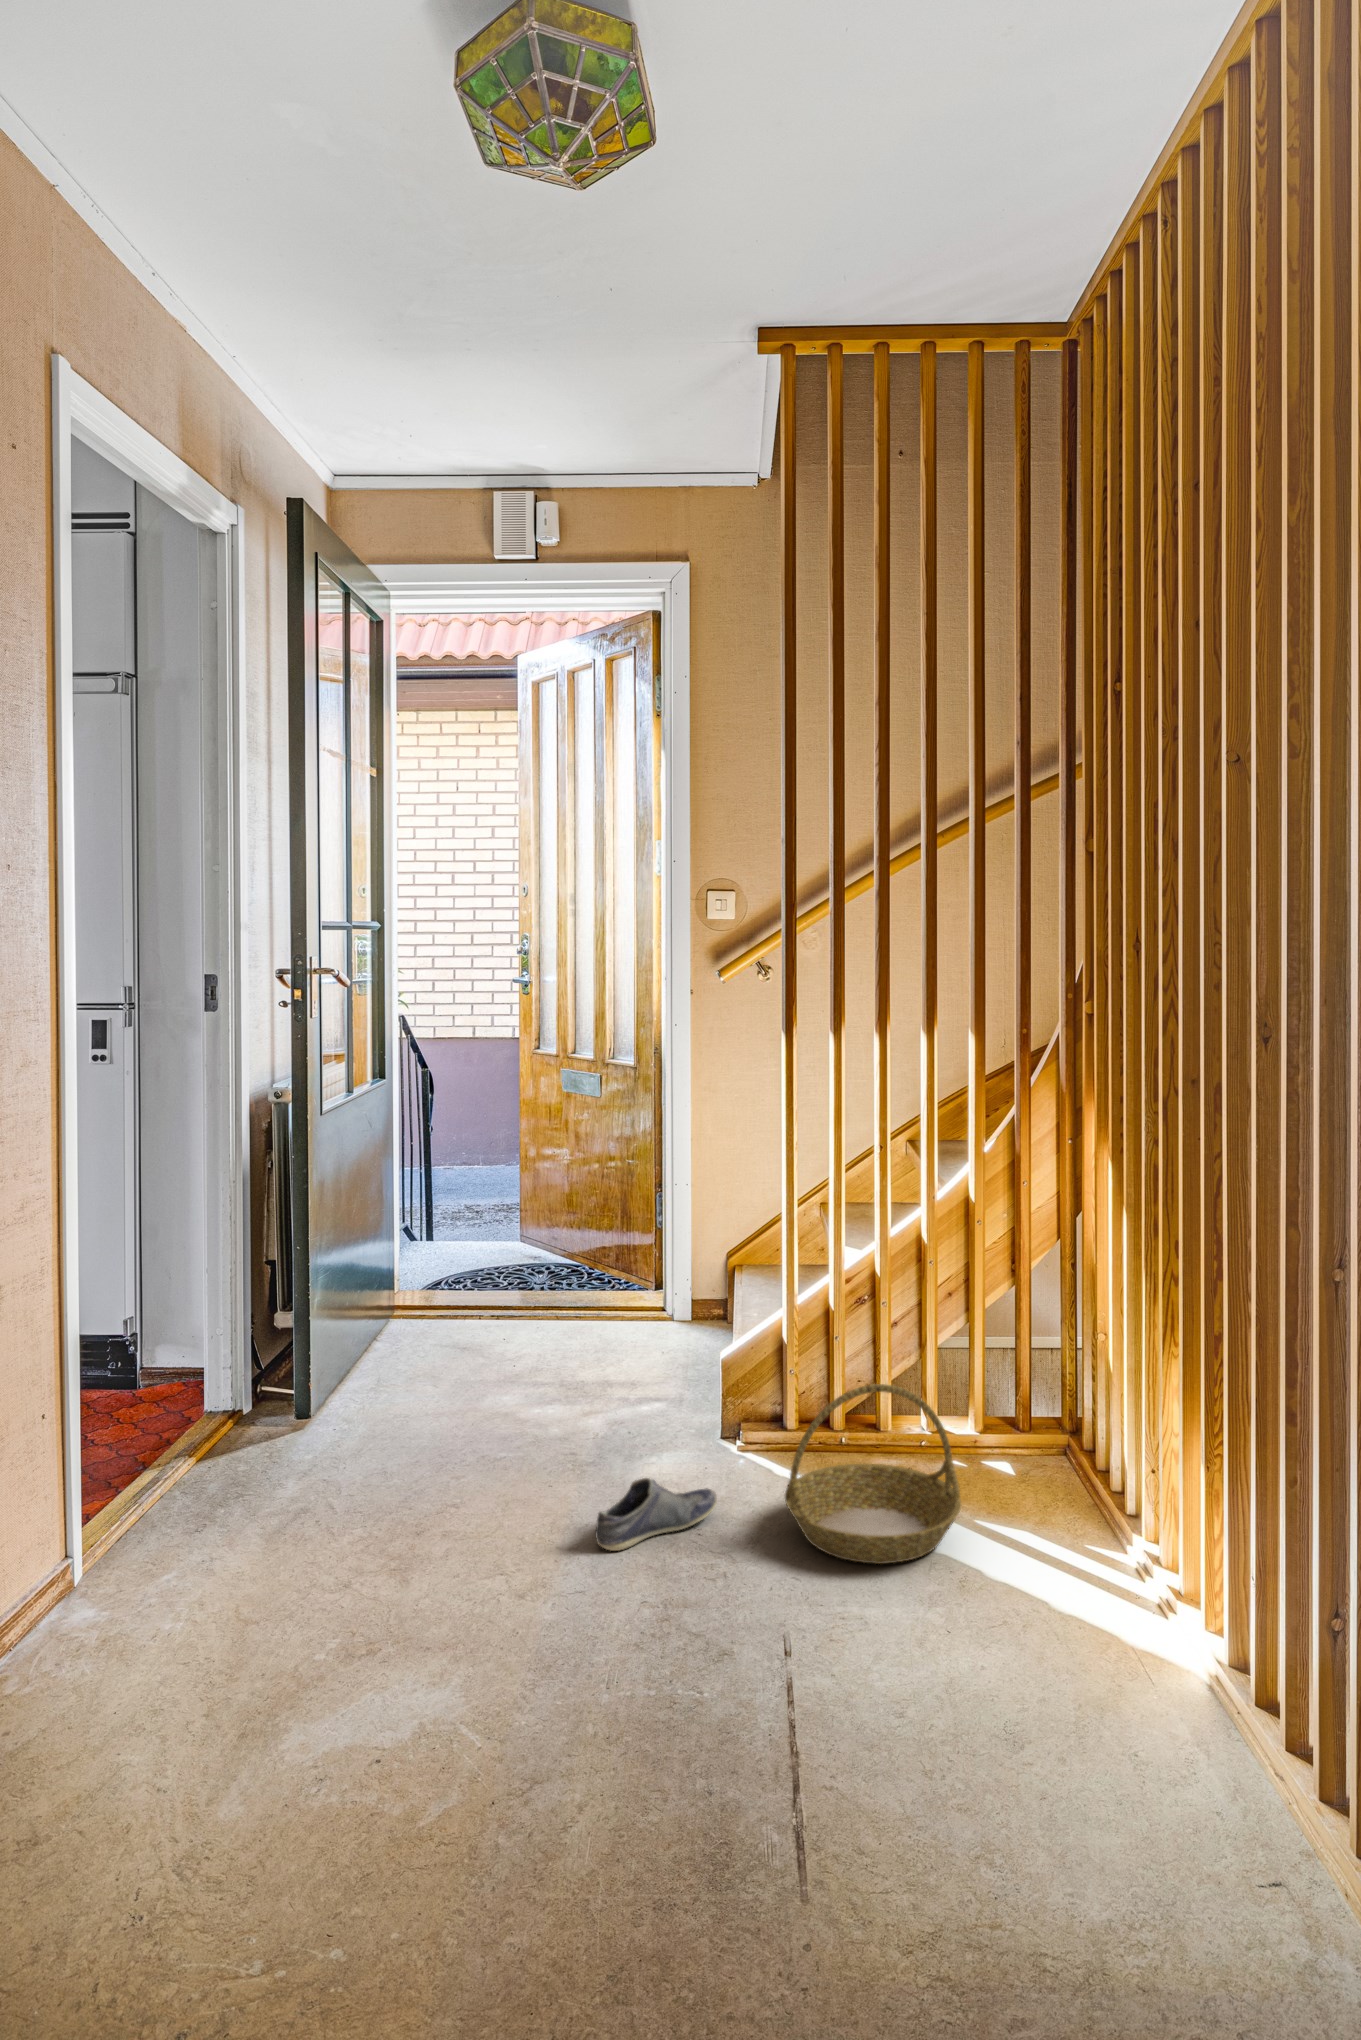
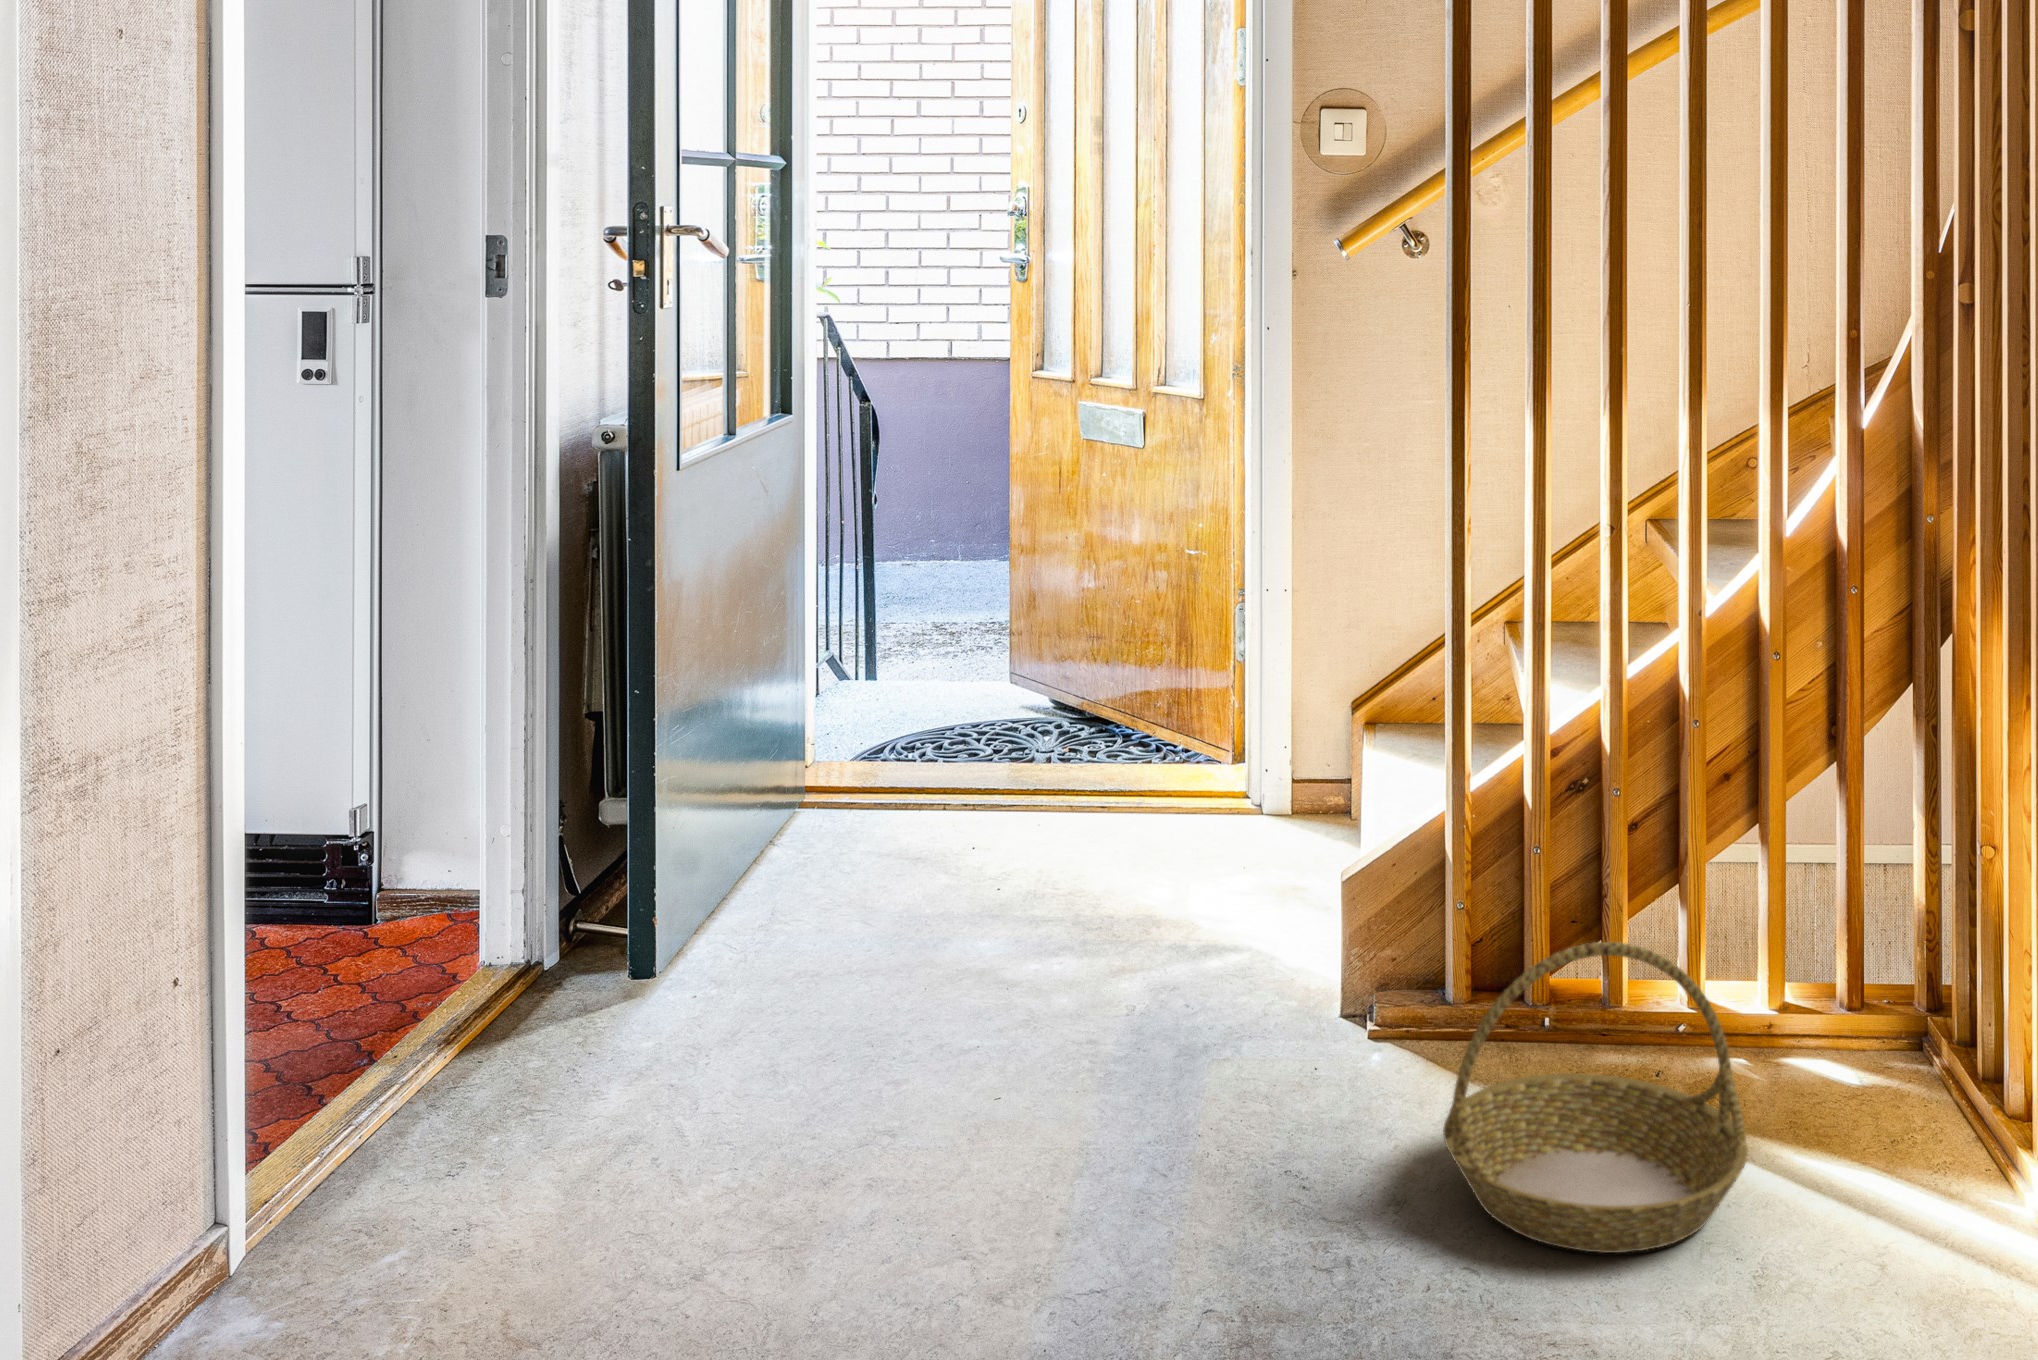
shoe: present [596,1478,717,1551] -> none [1119,1094,1328,1220]

